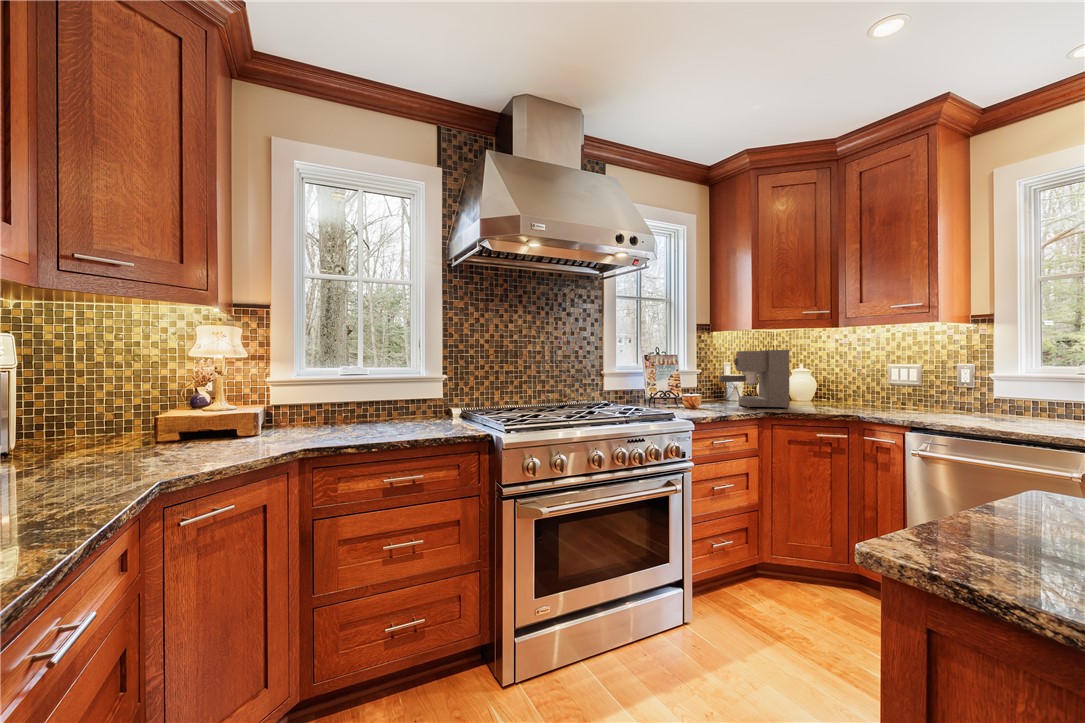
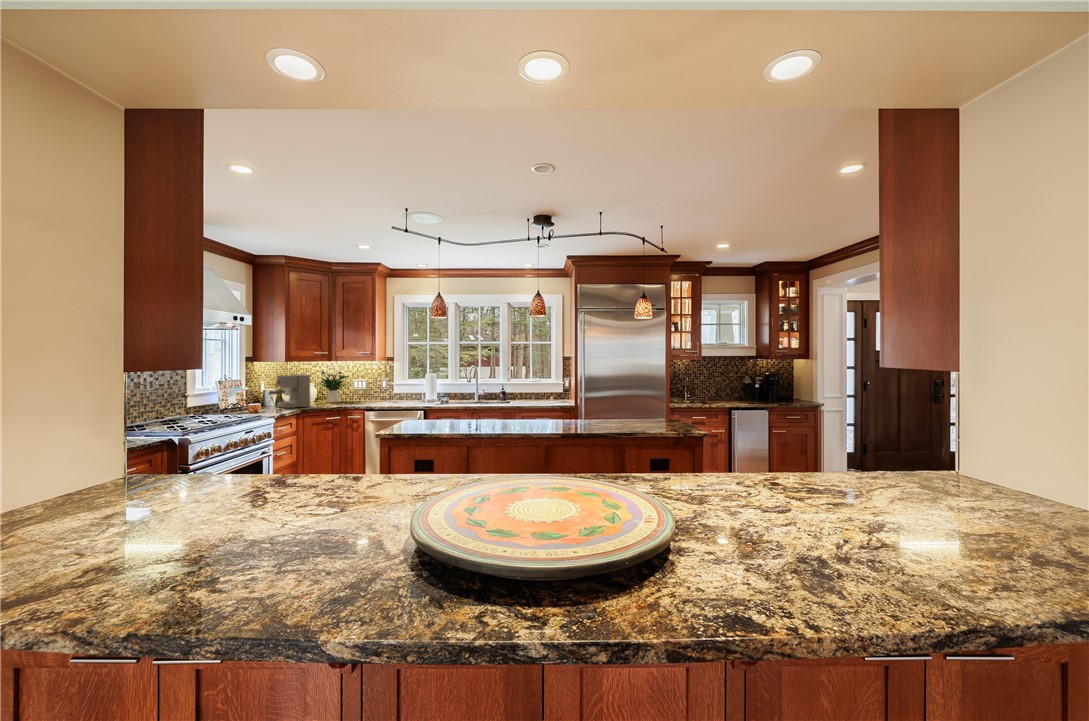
flower arrangement: none [807,343,879,406] -> present [319,369,349,402]

